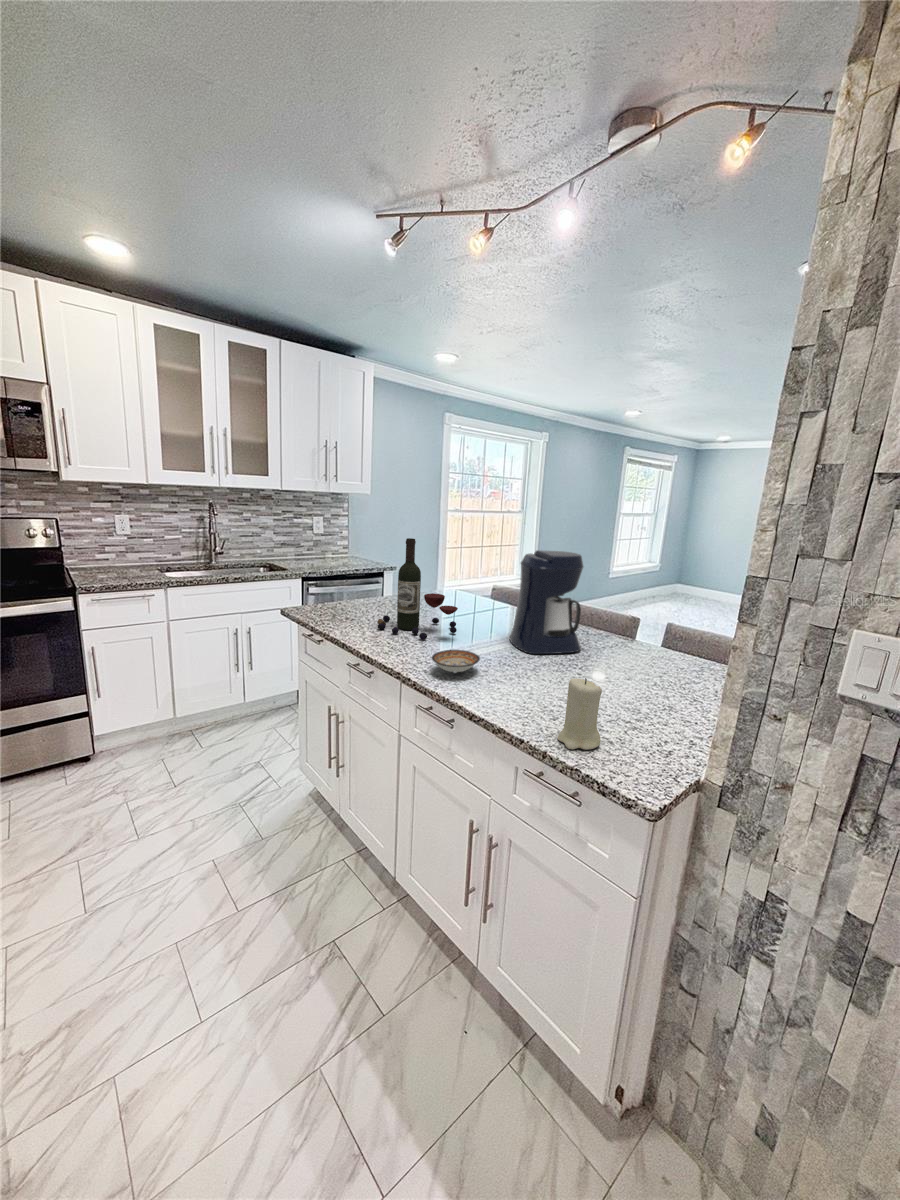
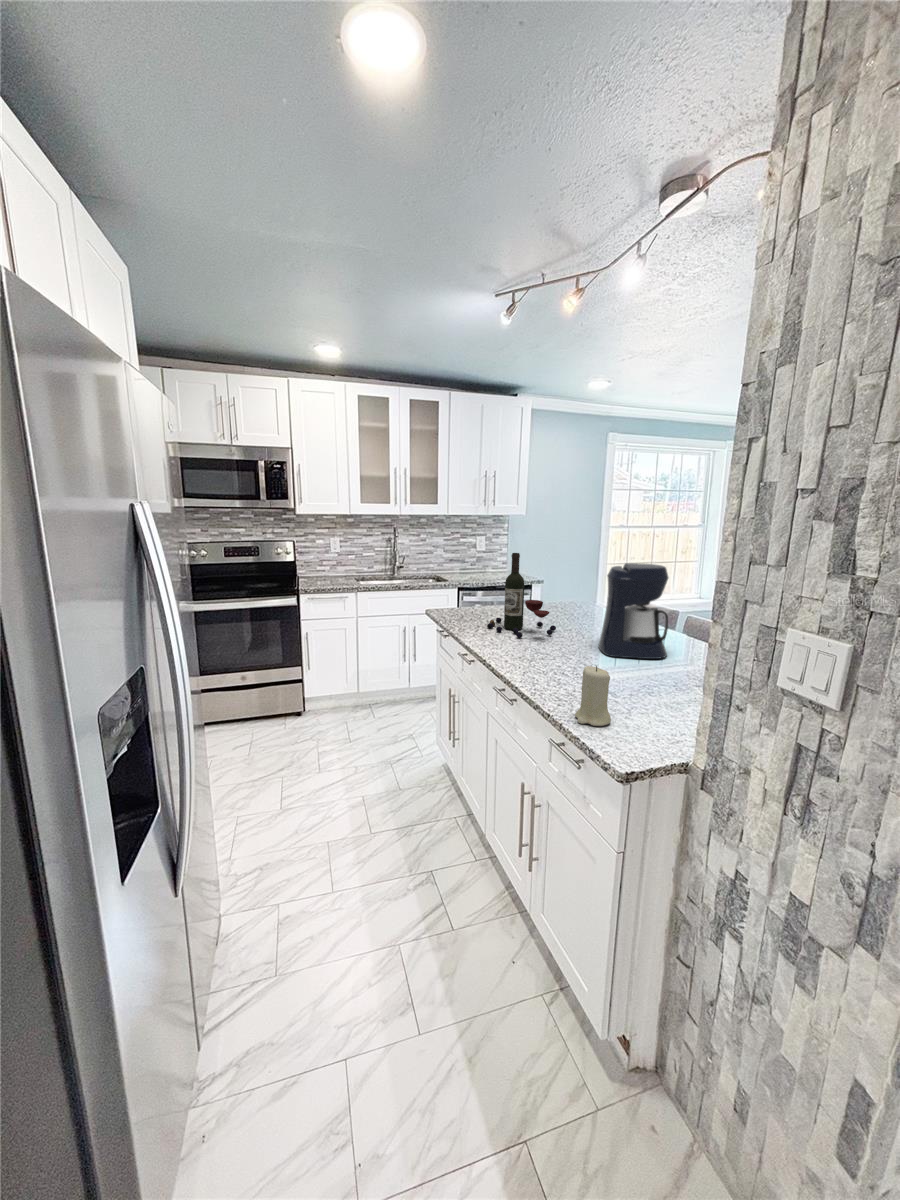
ceramic bowl: present [432,650,480,673] -> none [507,645,550,663]

